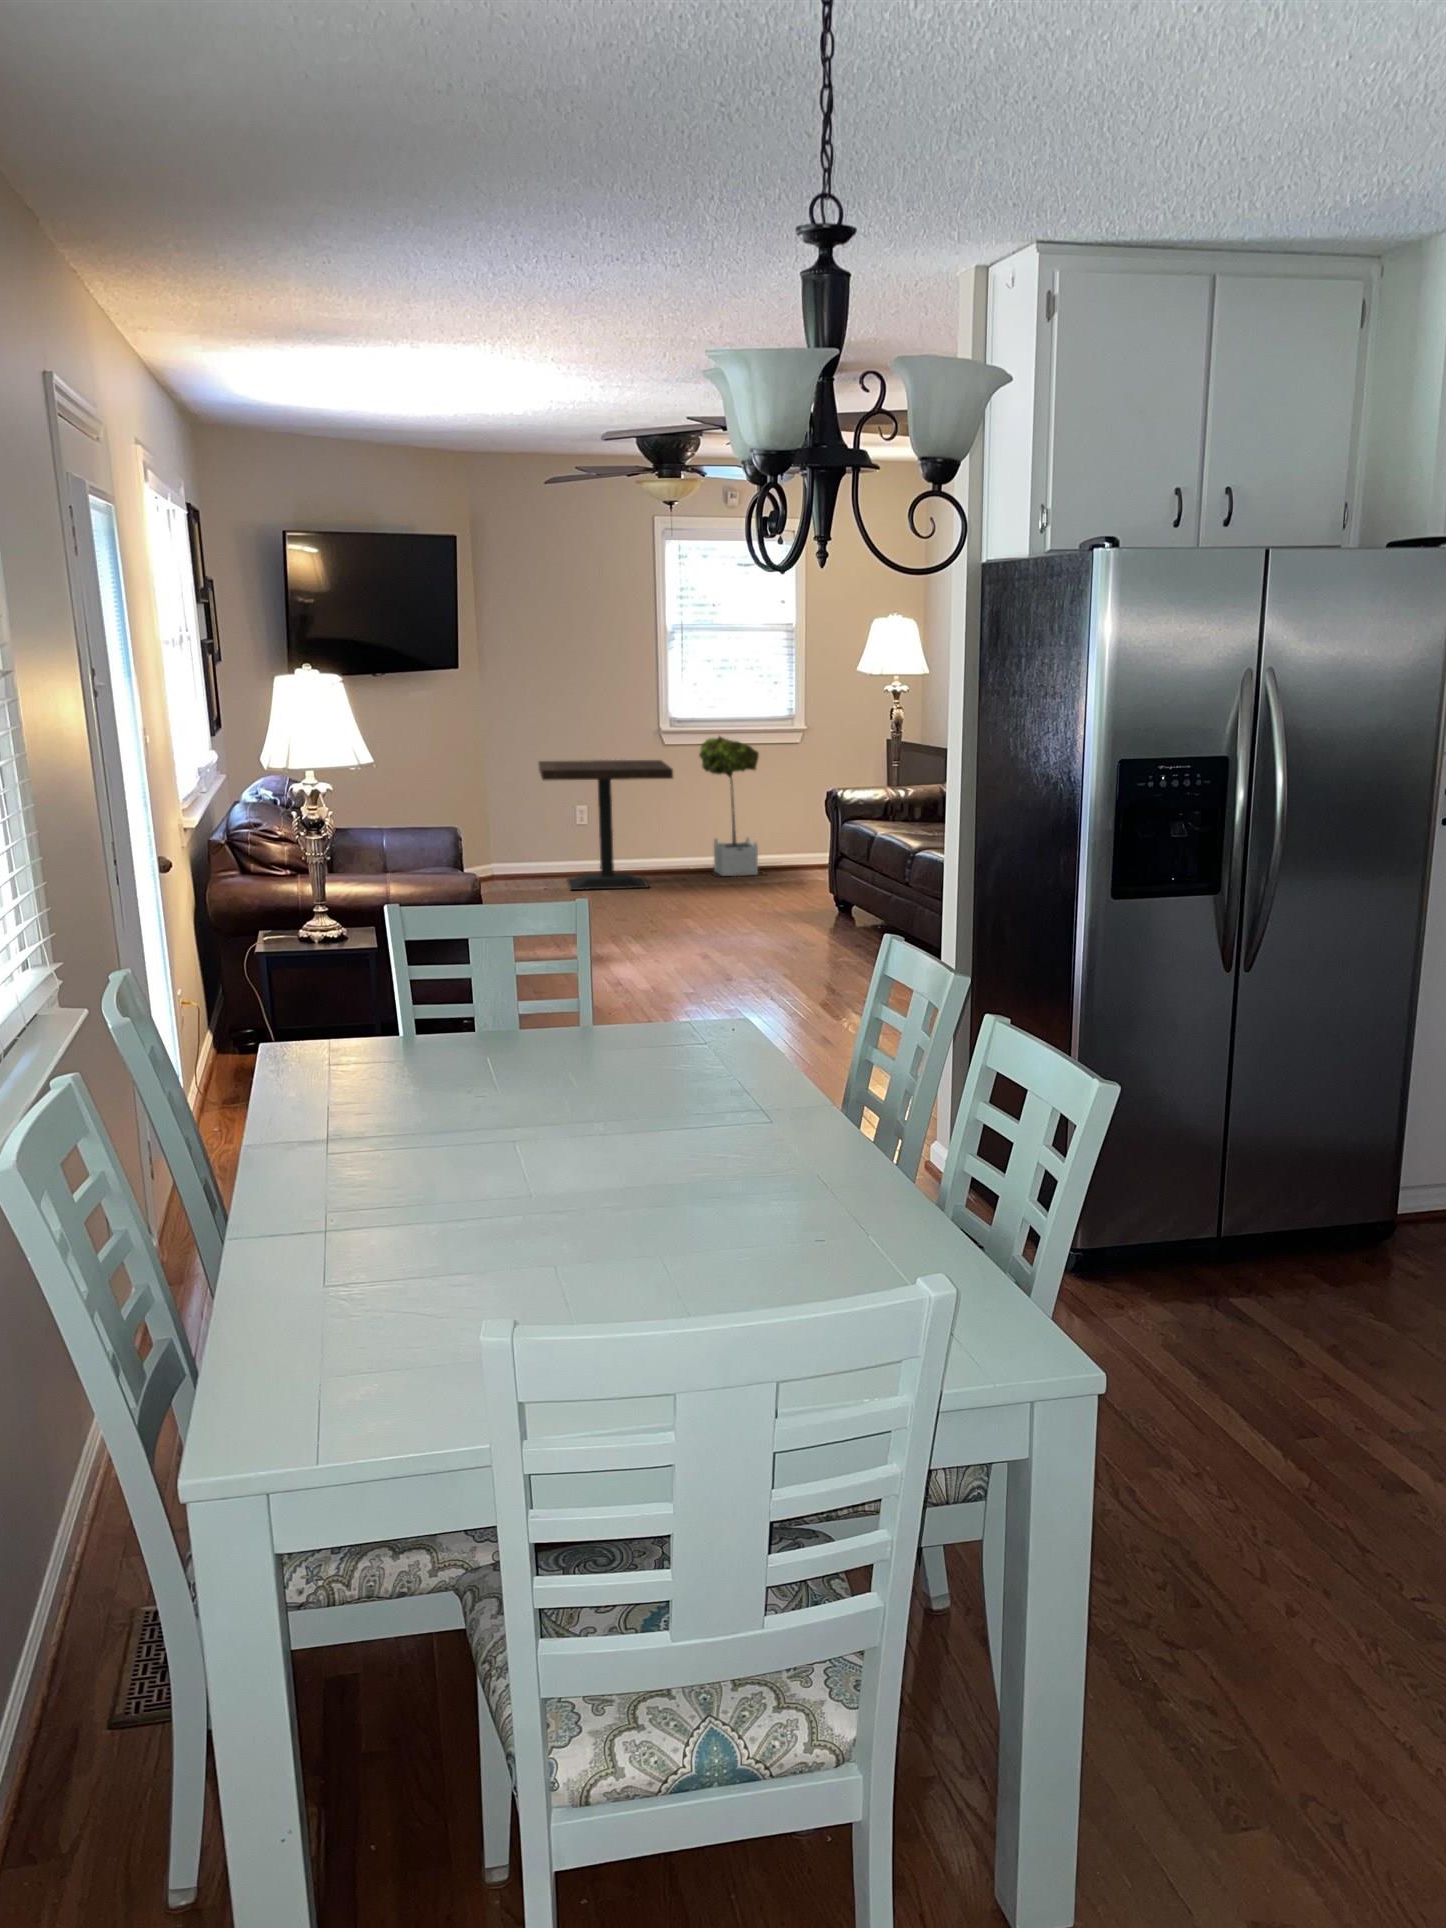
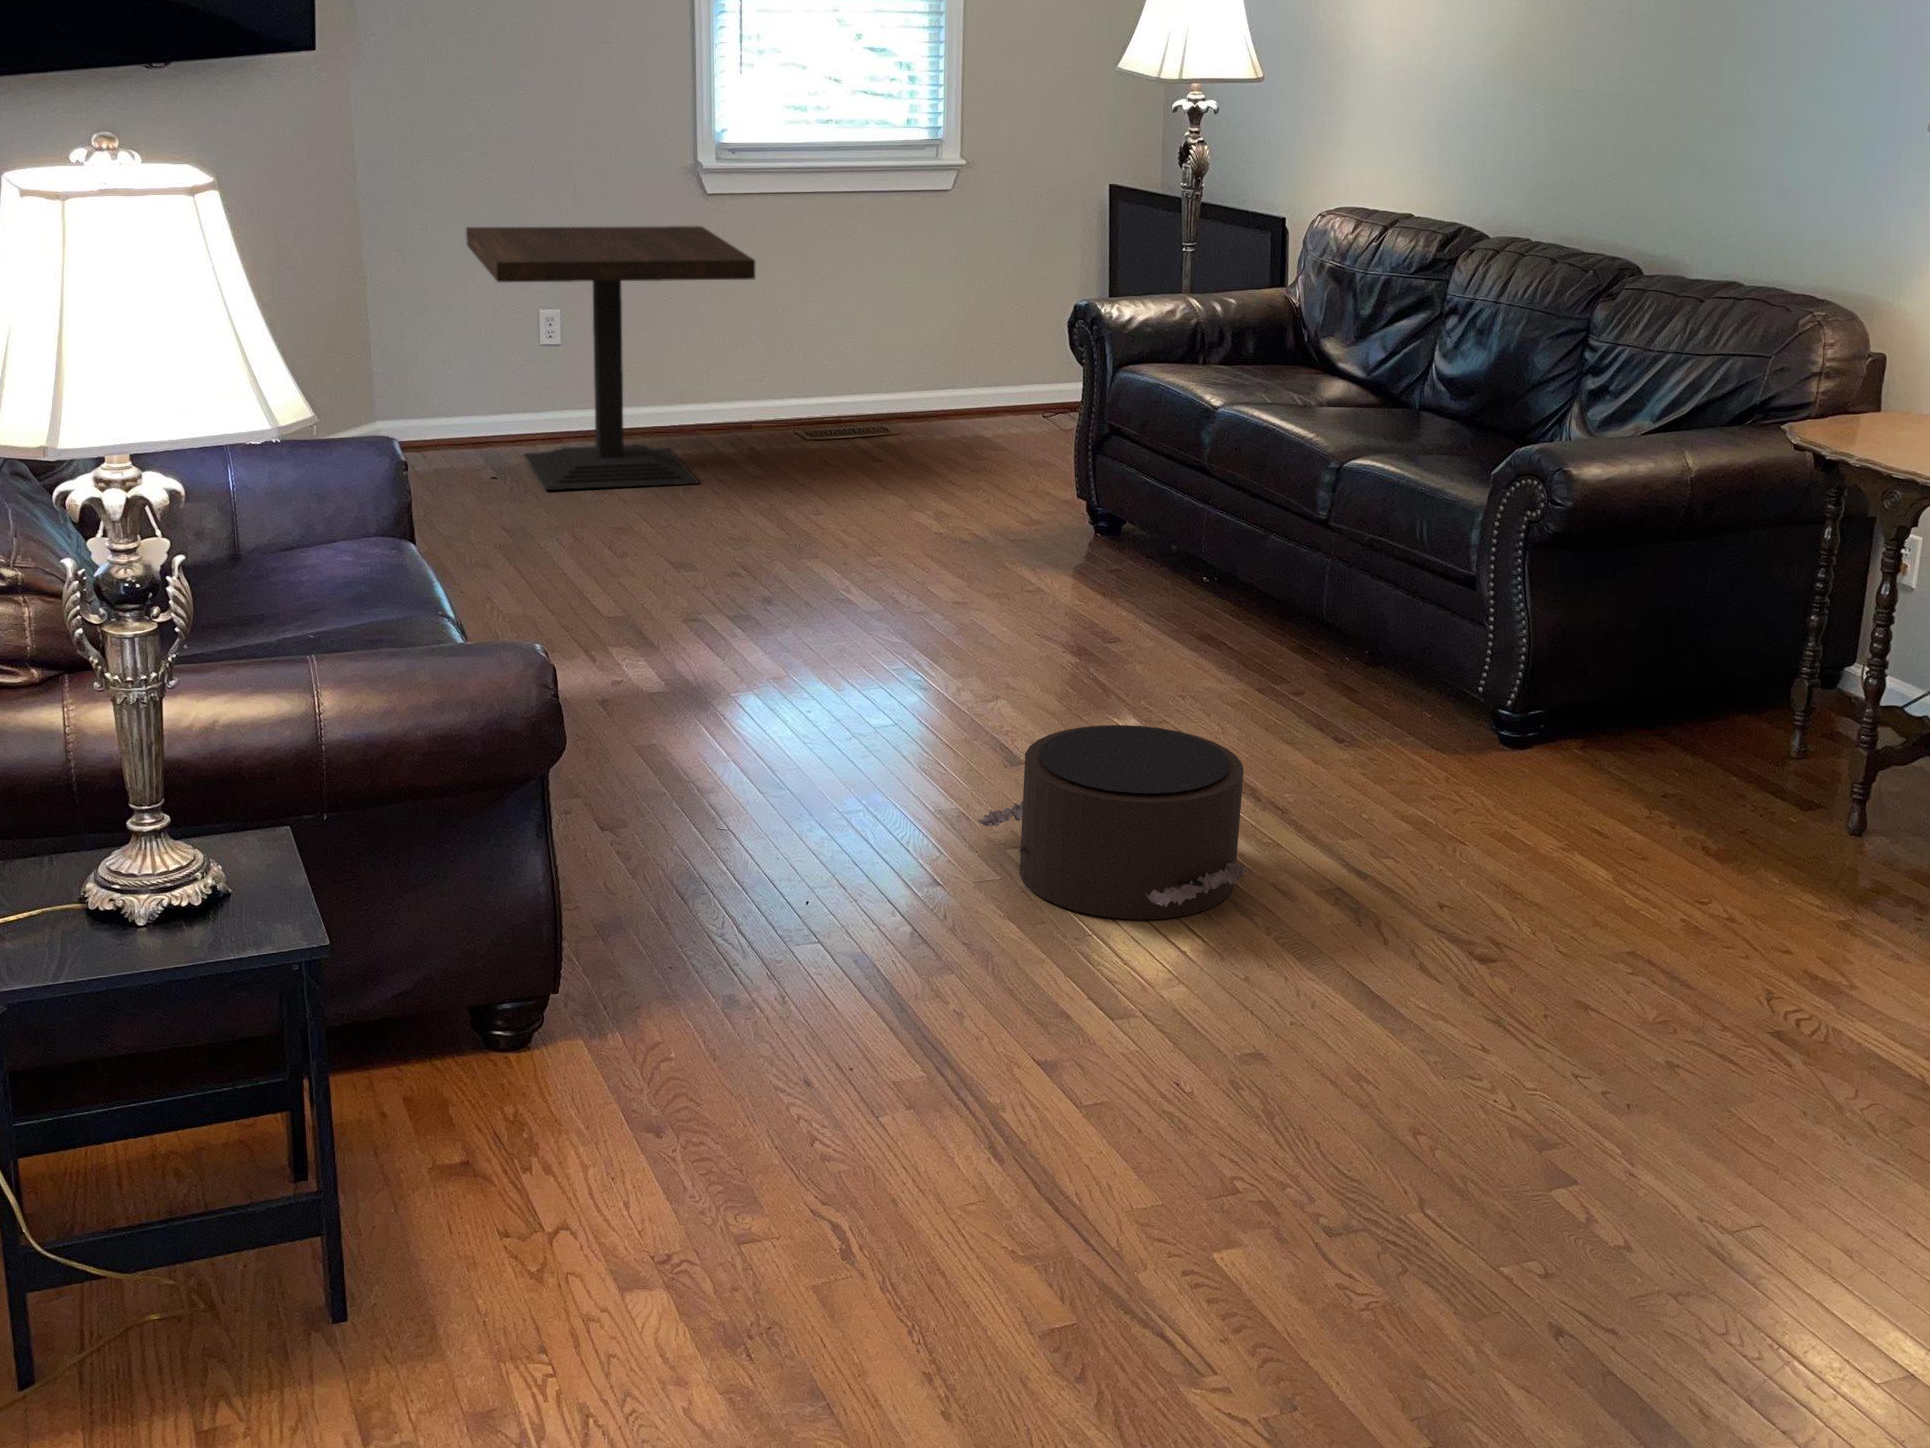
potted tree: present [699,736,759,876] -> none [777,185,891,448]
pouf: none [692,935,802,1006] -> present [978,725,1253,920]

